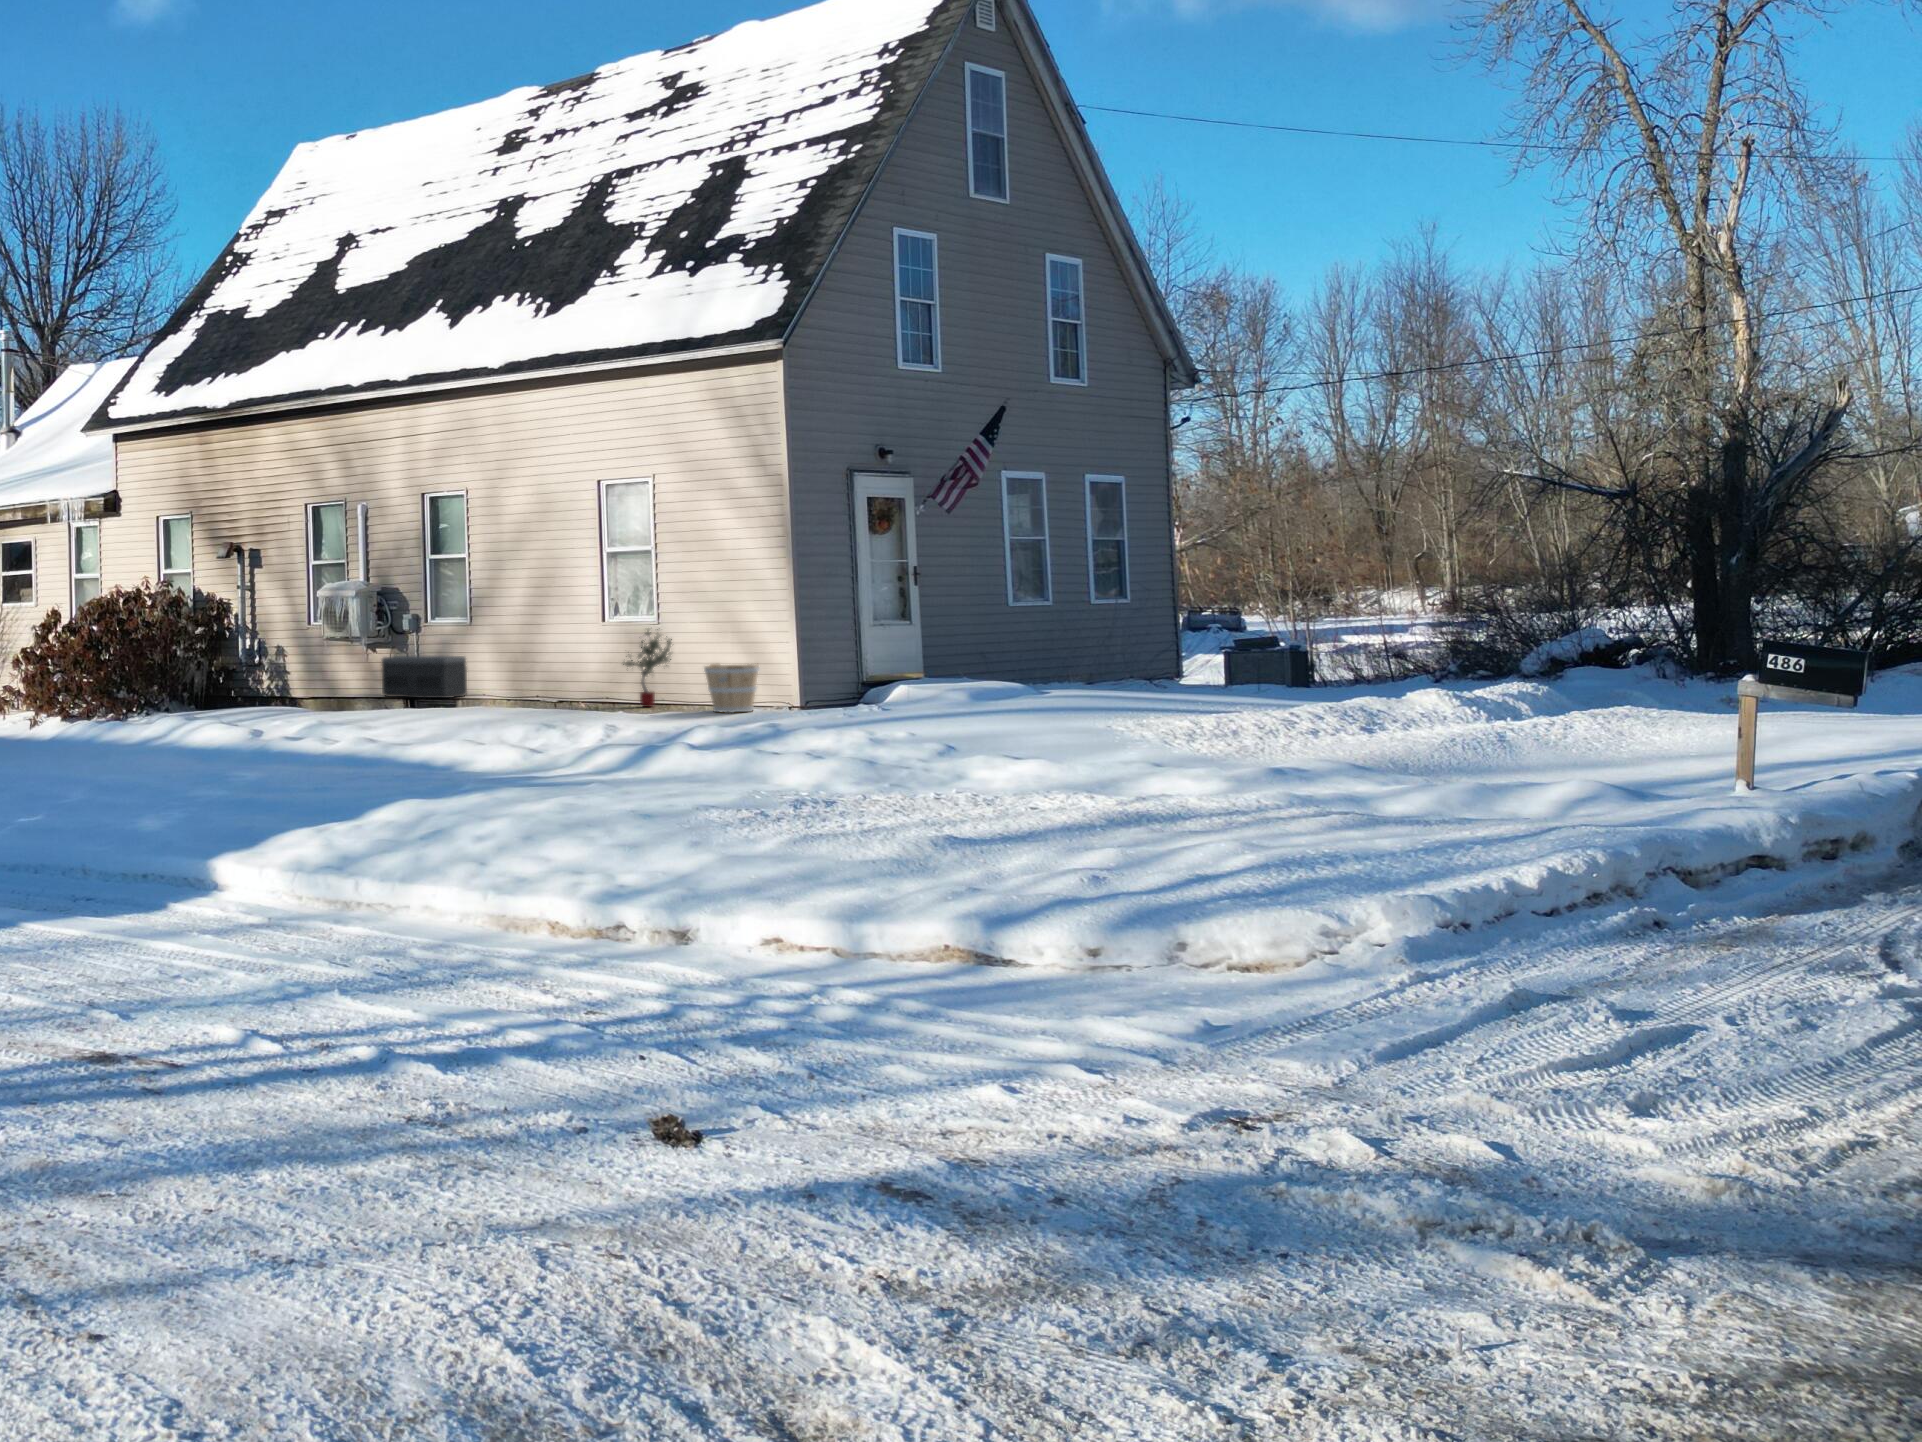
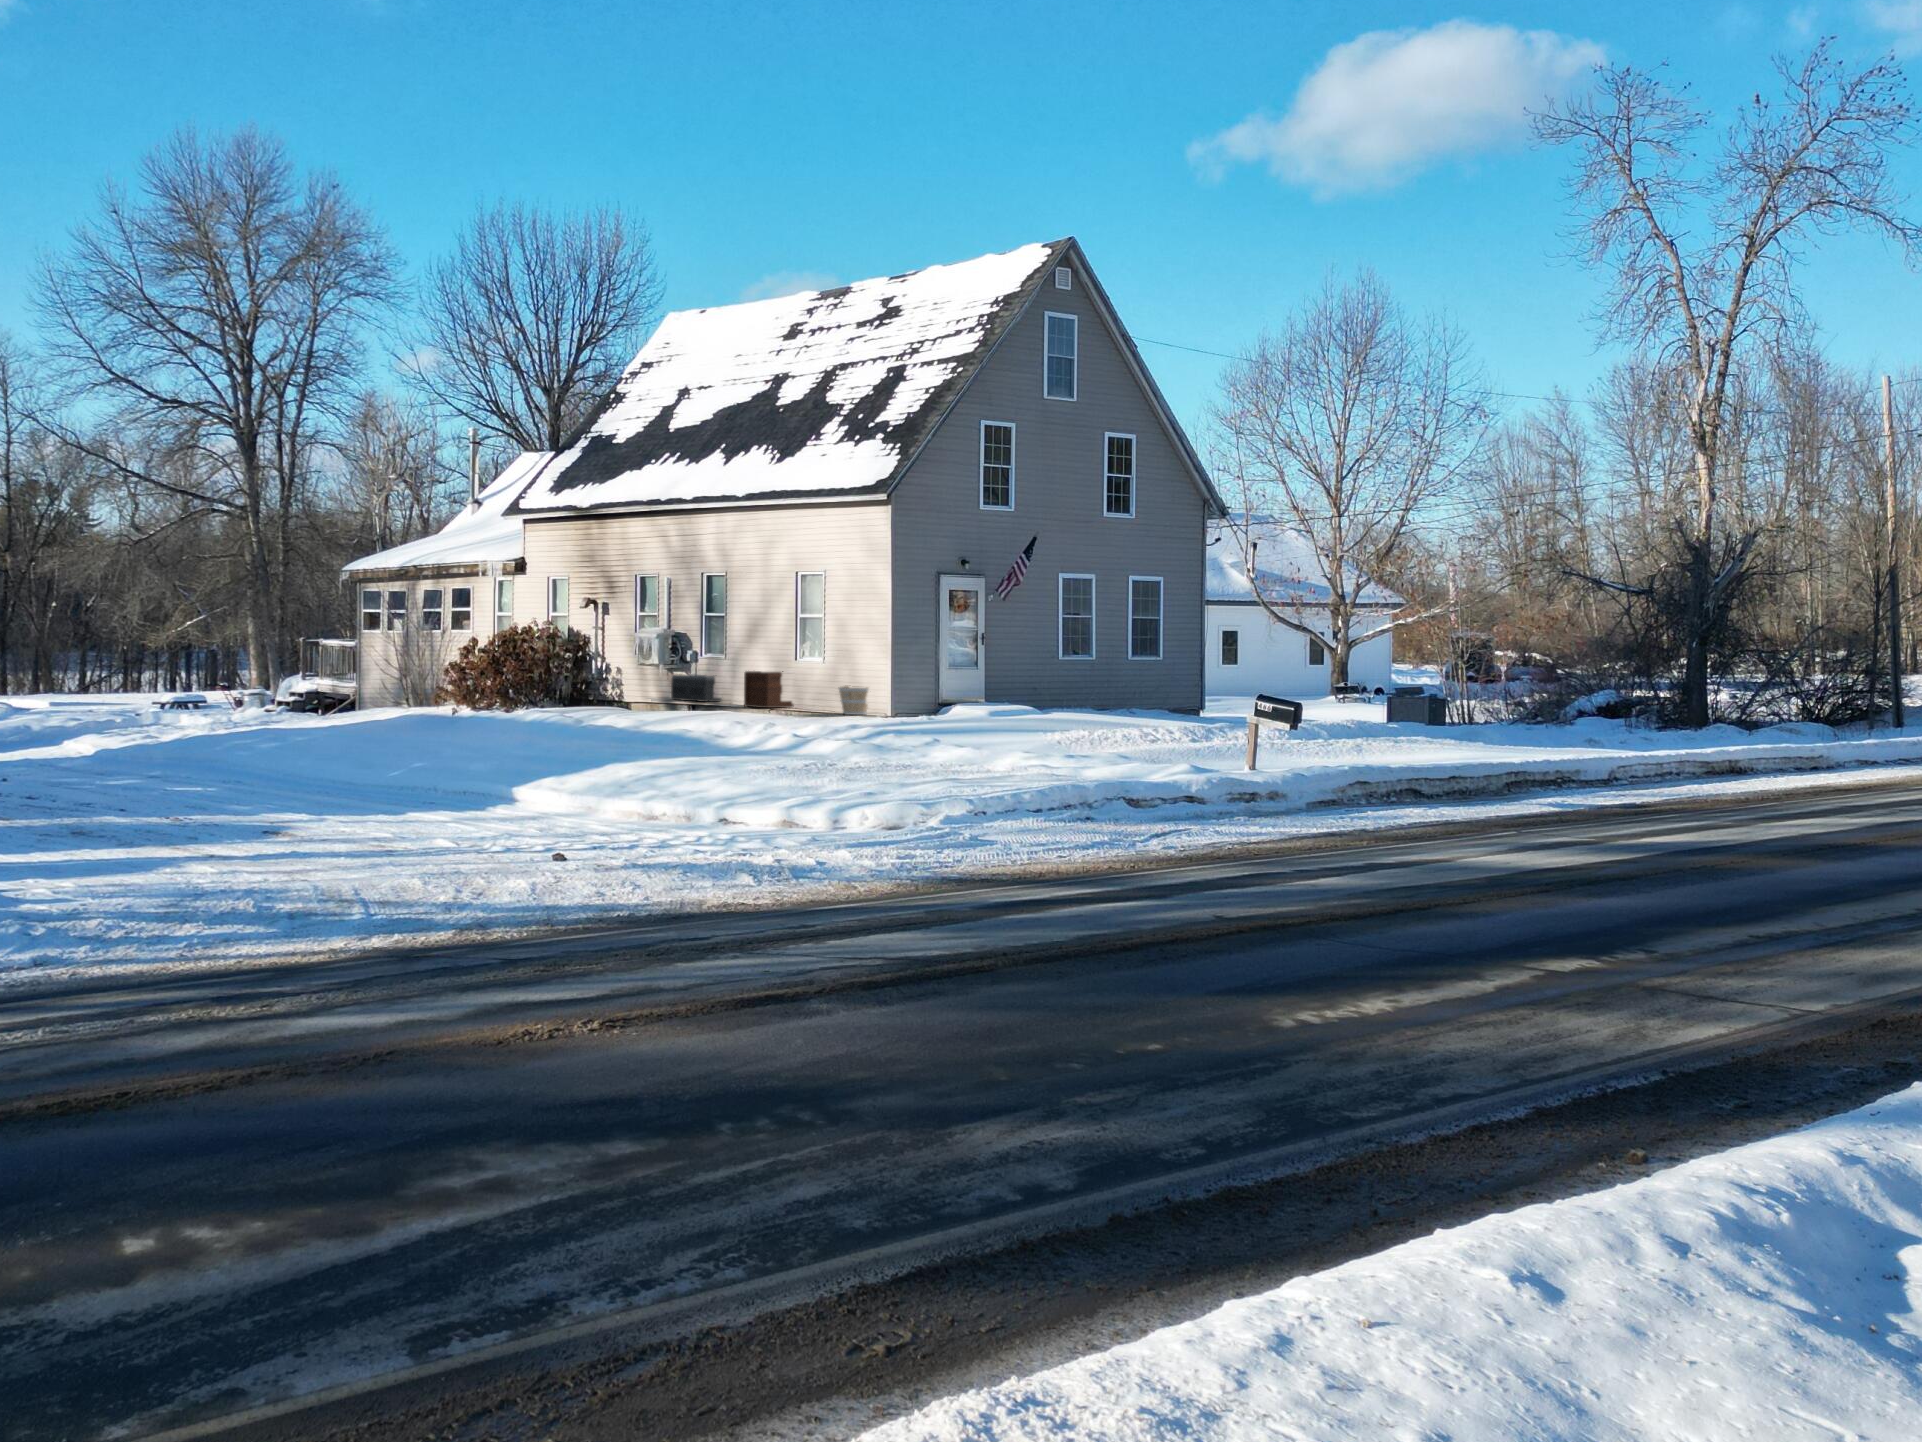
potted tree: present [623,629,672,707] -> none [800,662,830,711]
wooden crate: none [521,645,603,706] -> present [744,671,794,708]

